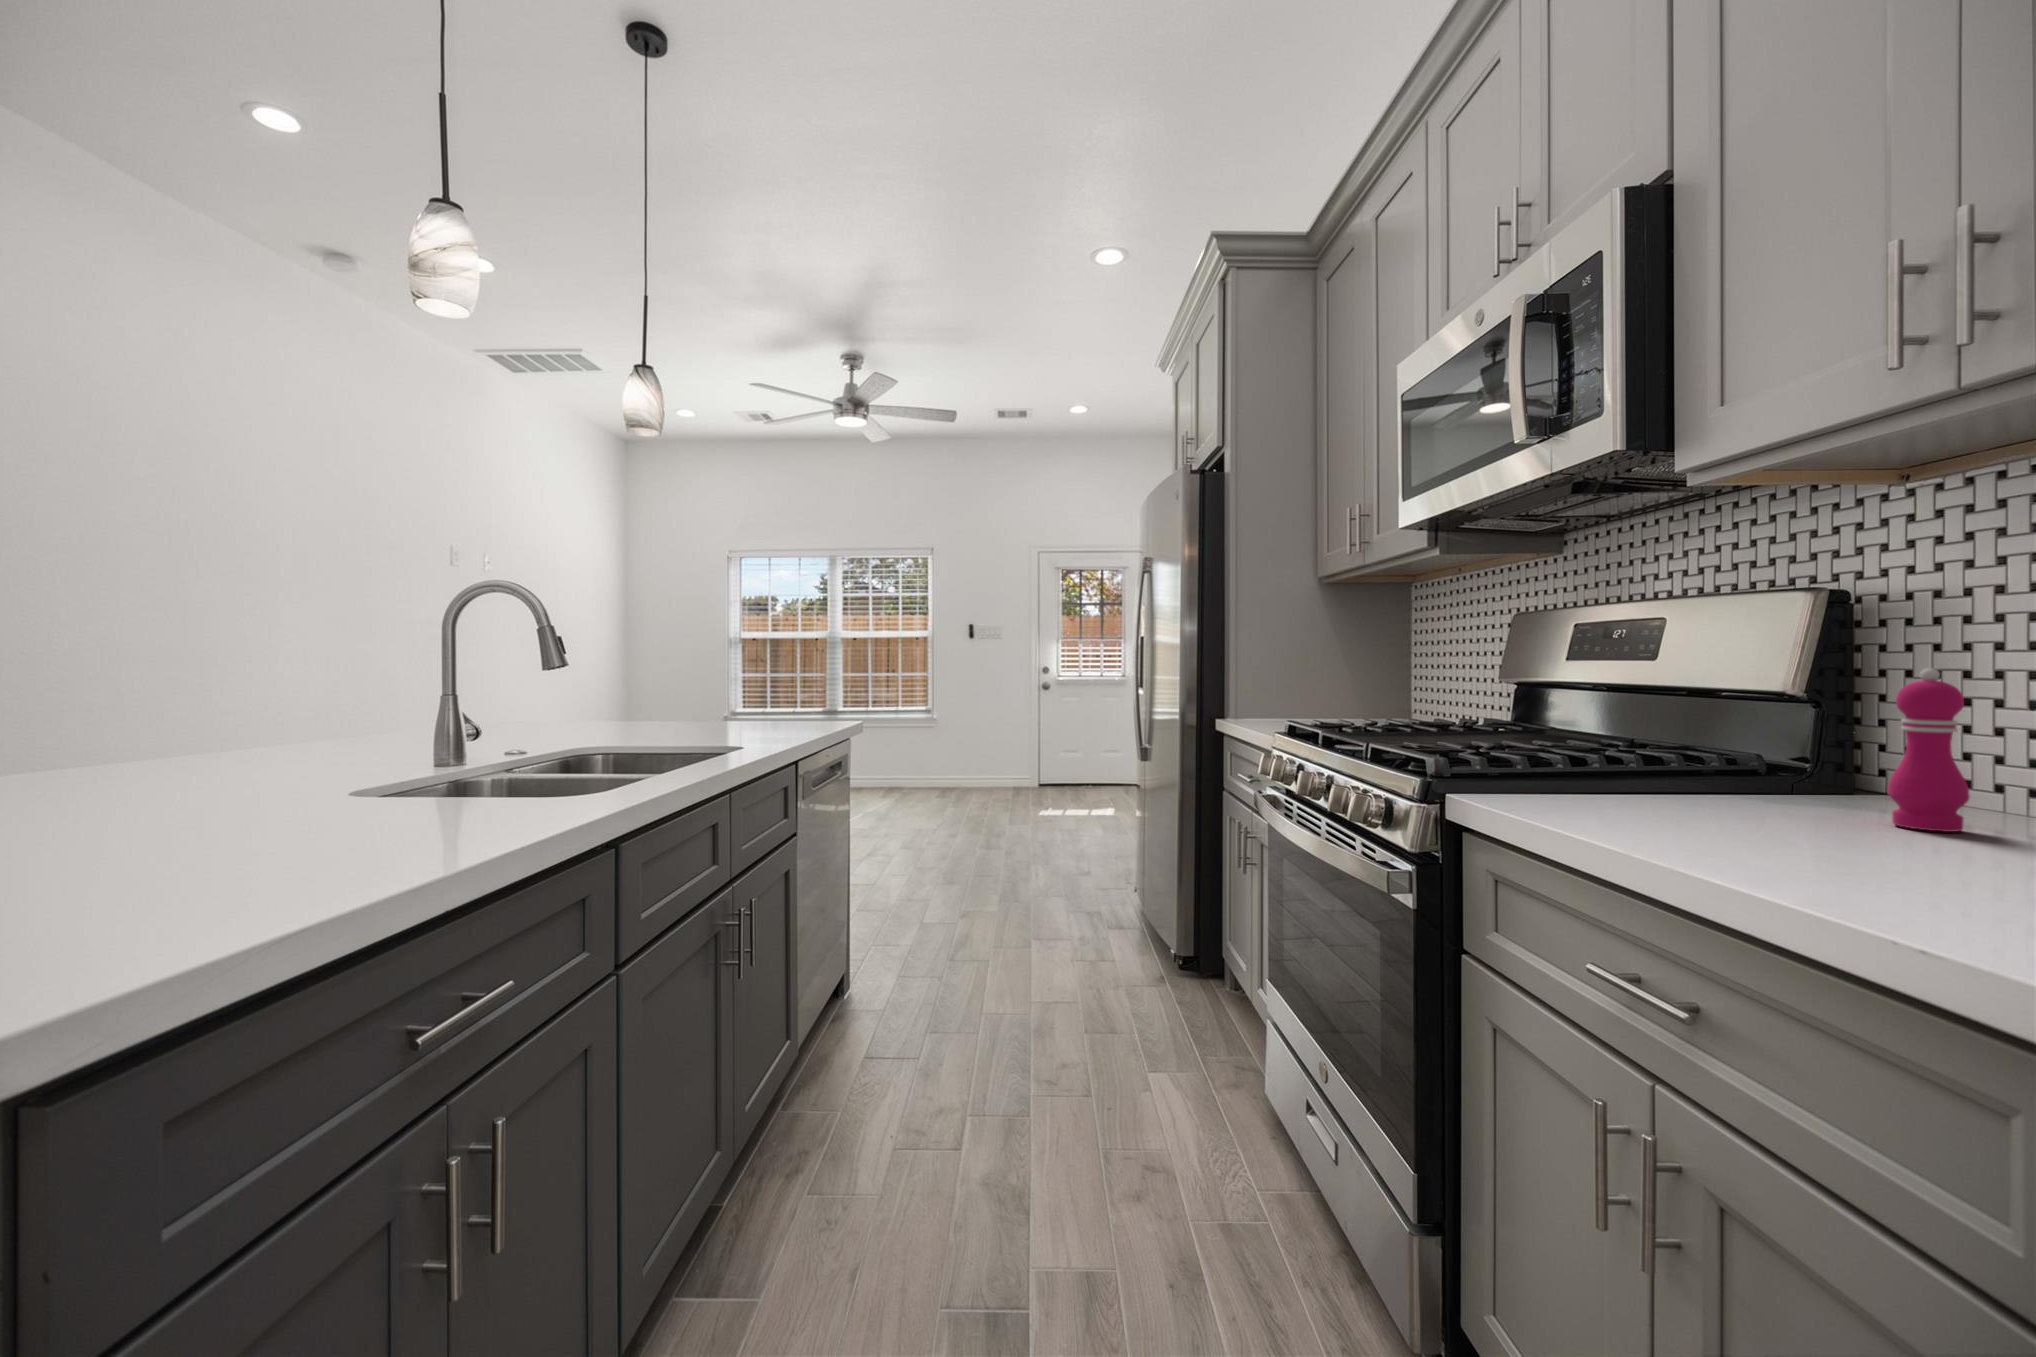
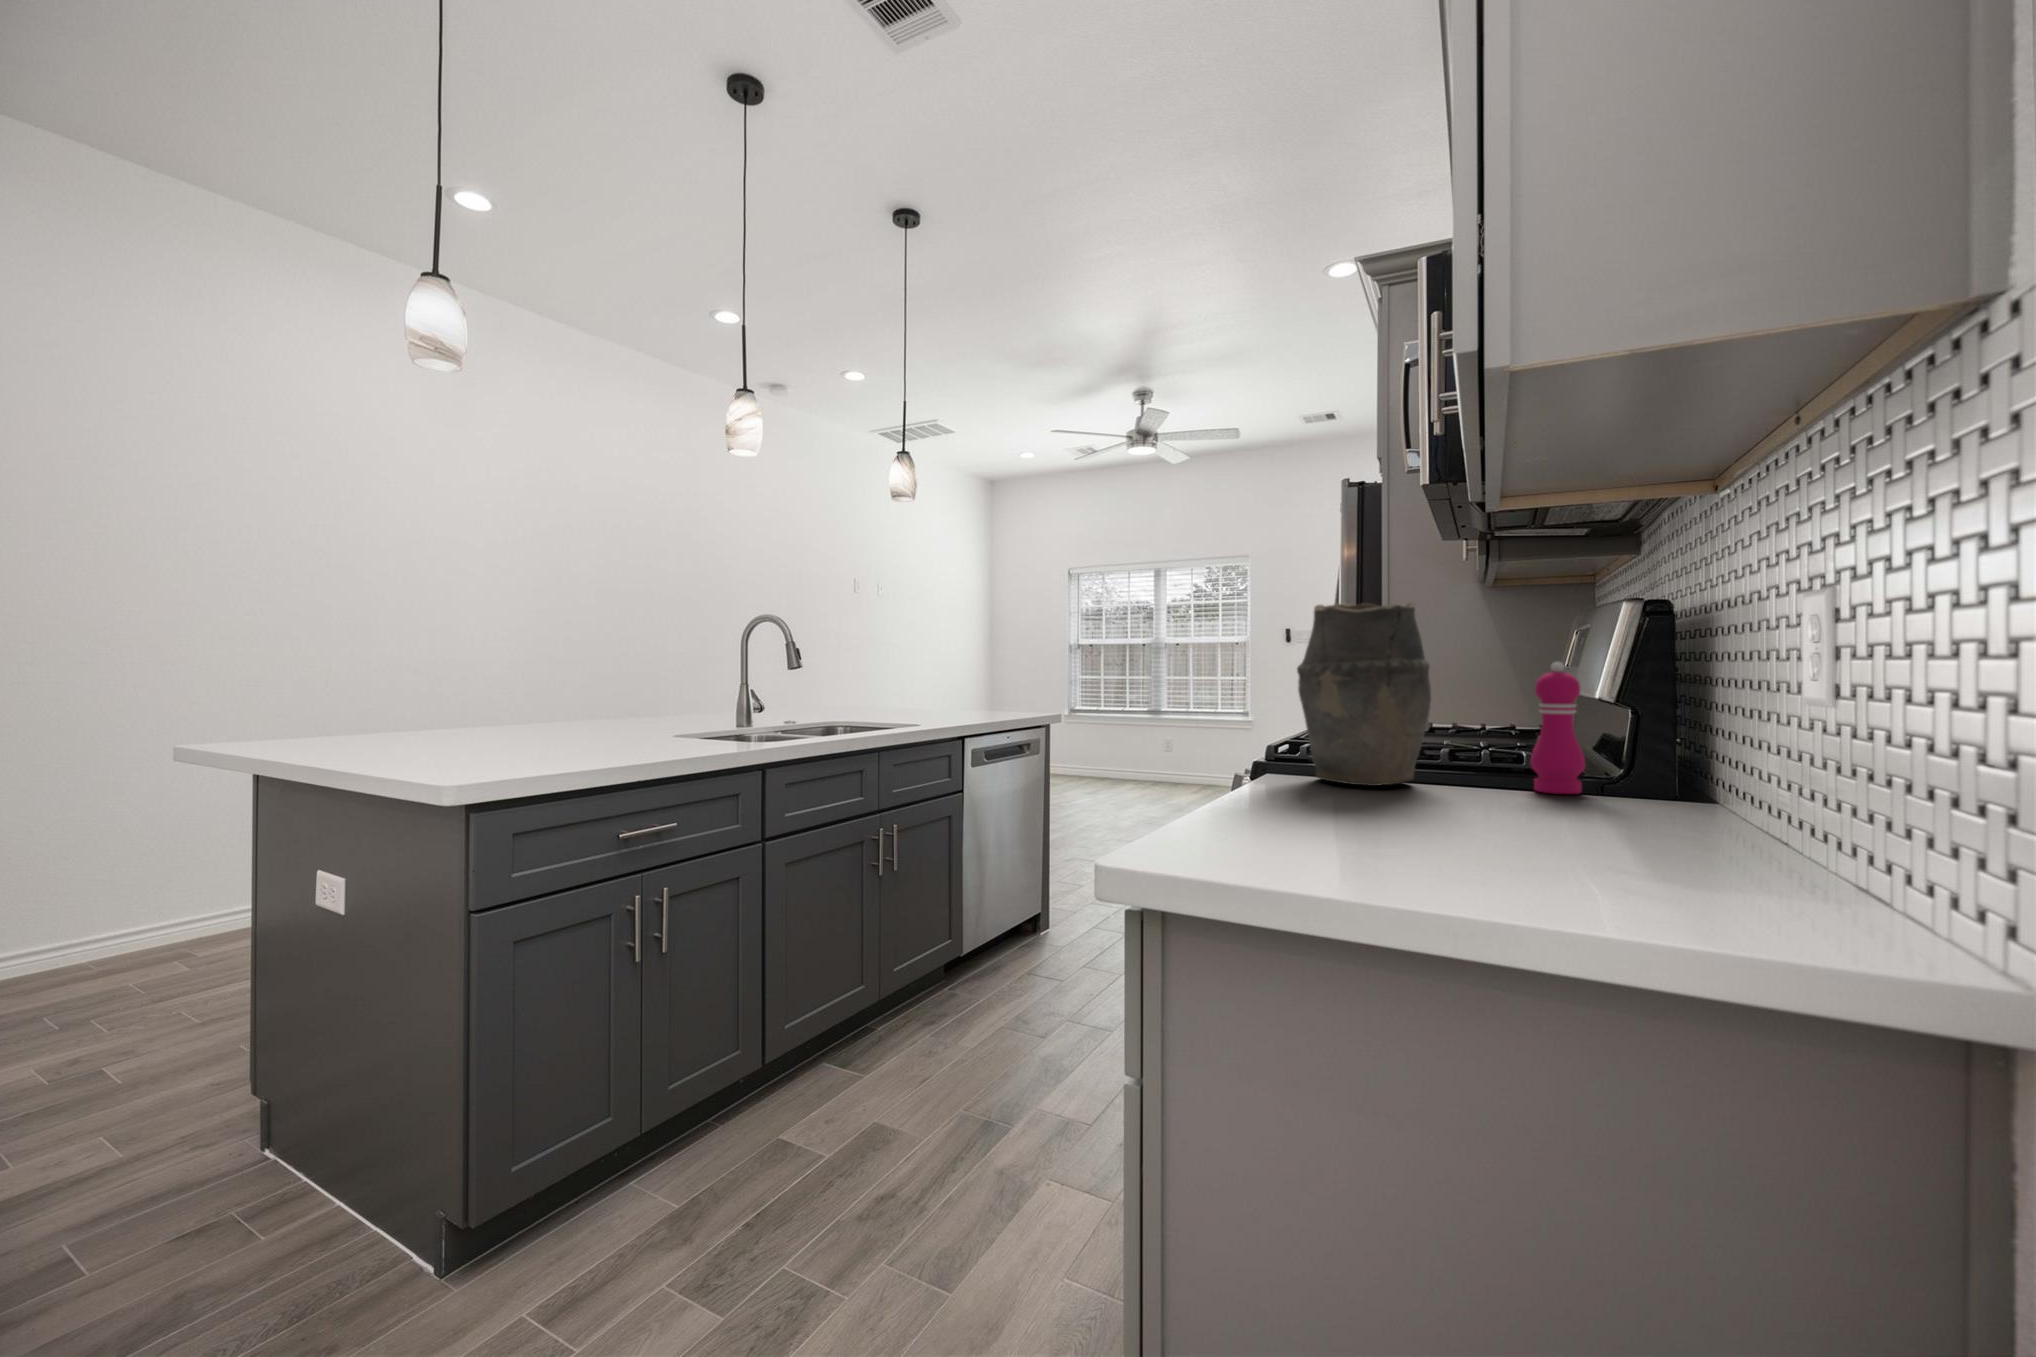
vase: none [1622,587,1842,836] -> present [1297,602,1431,786]

